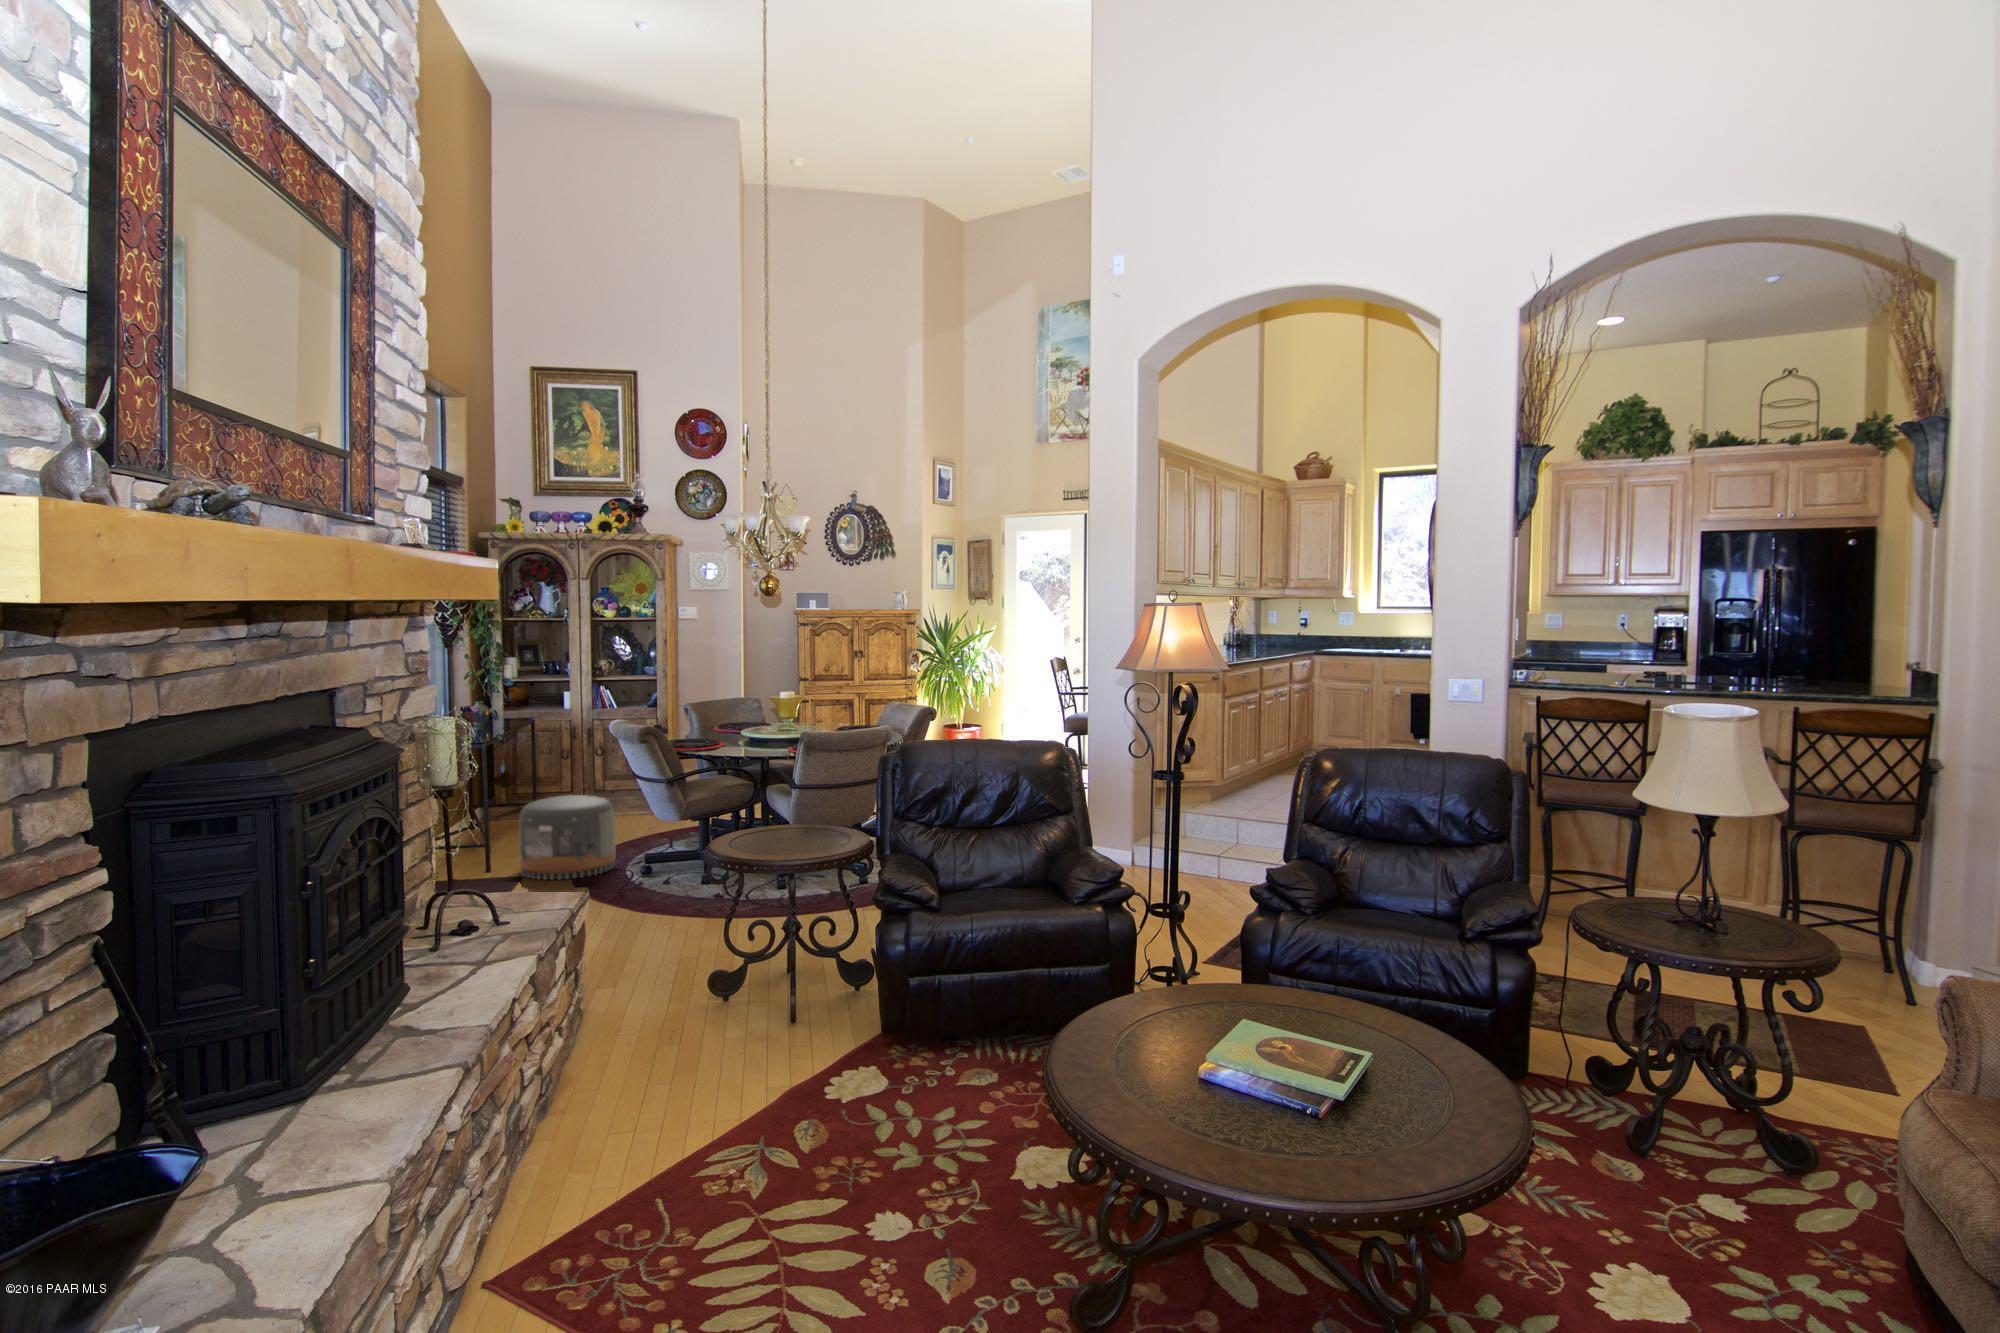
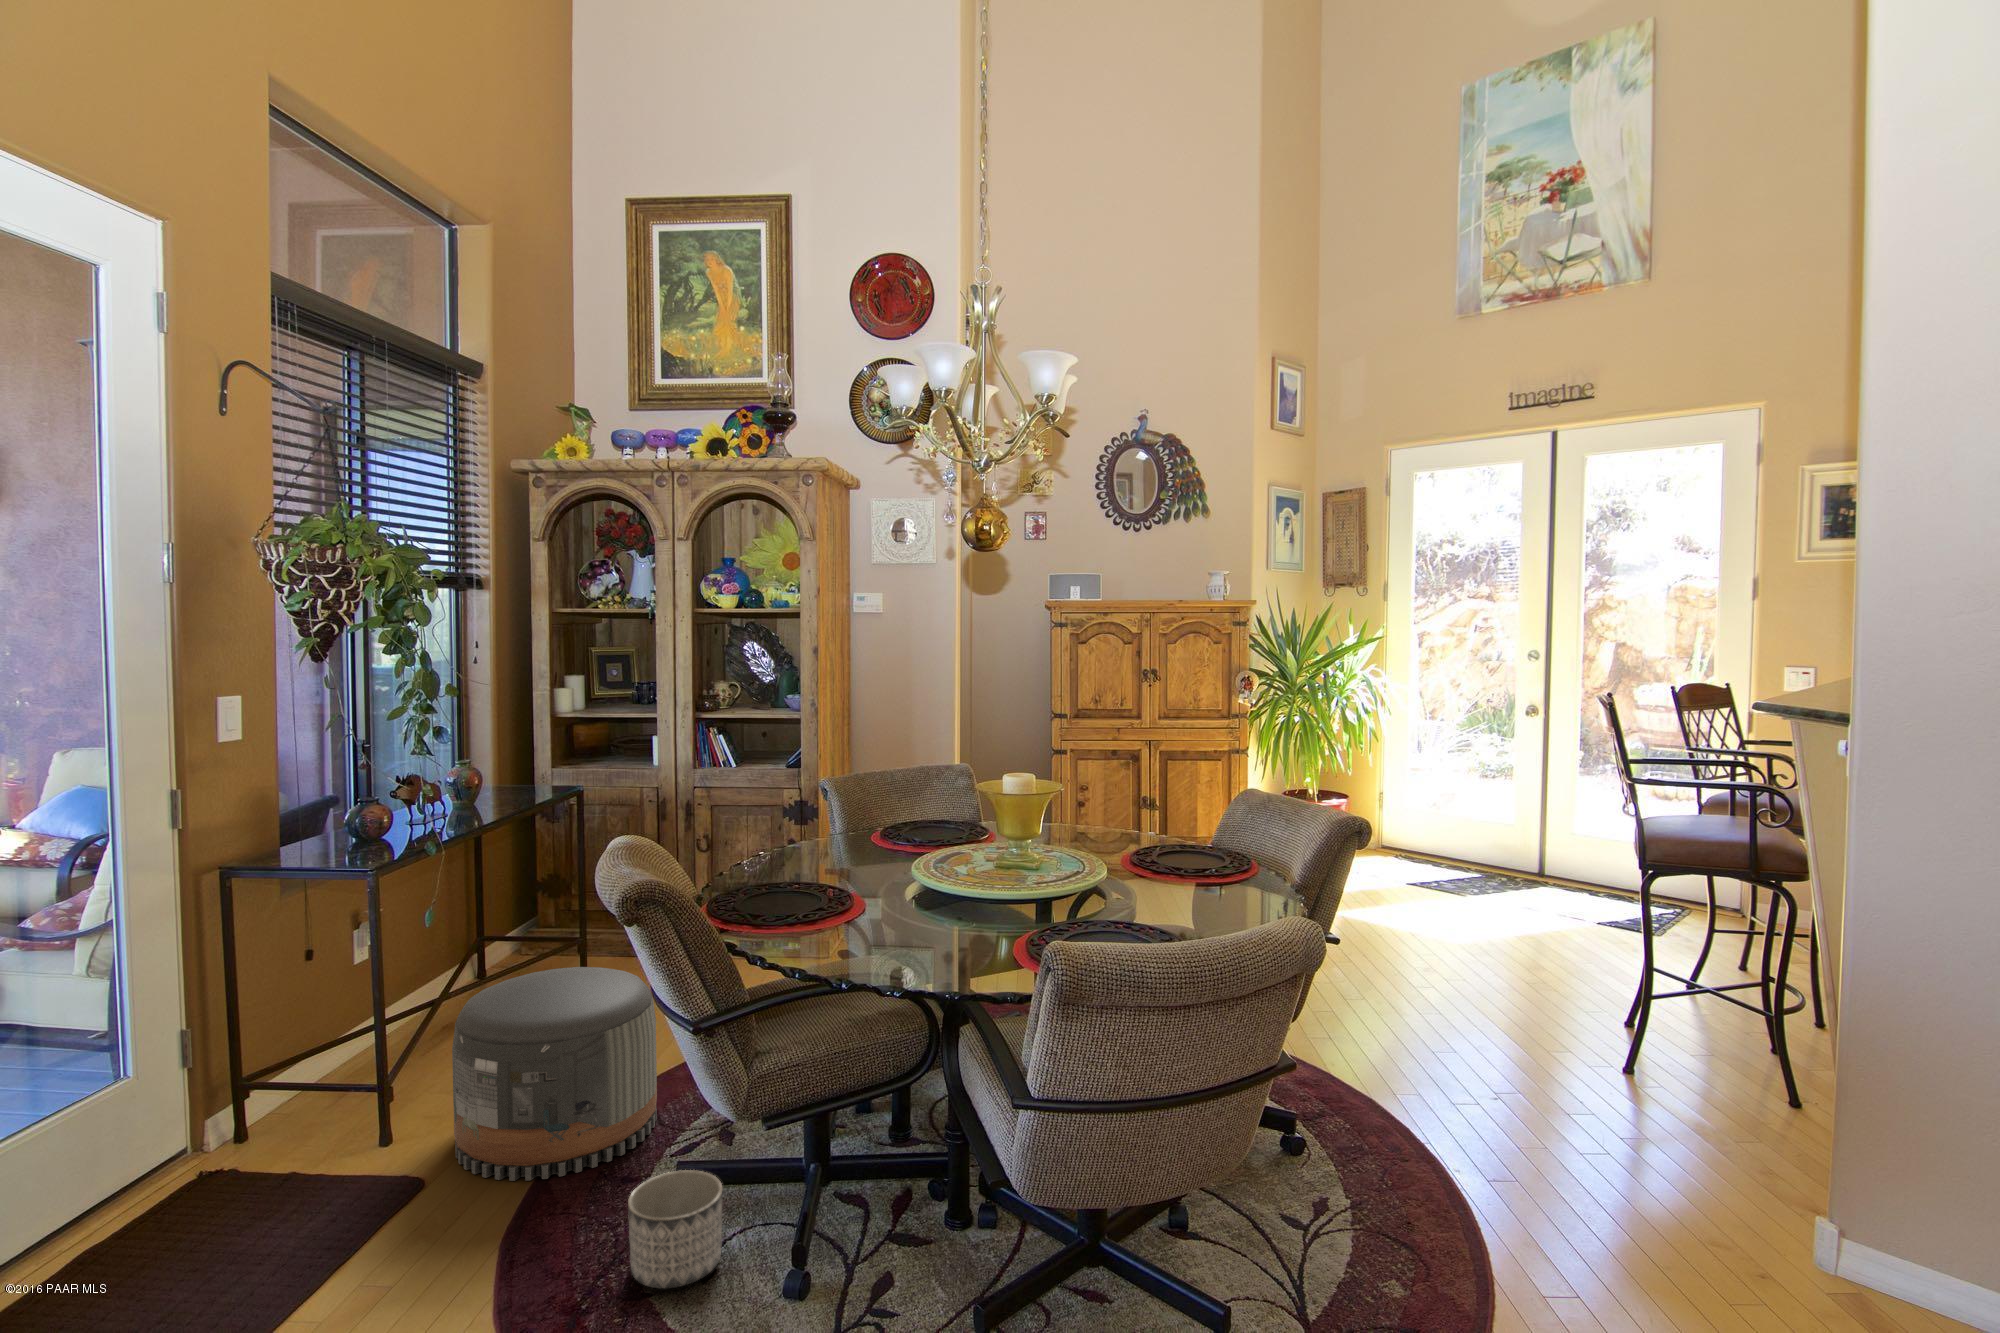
planter: none [633,855,672,892] -> present [628,1170,722,1289]

